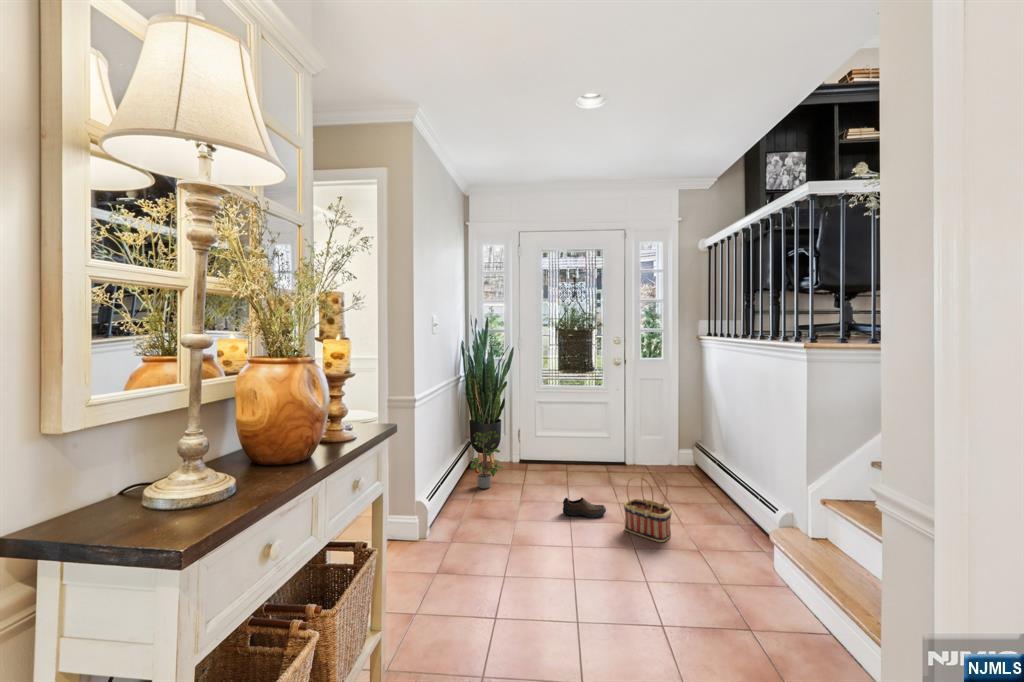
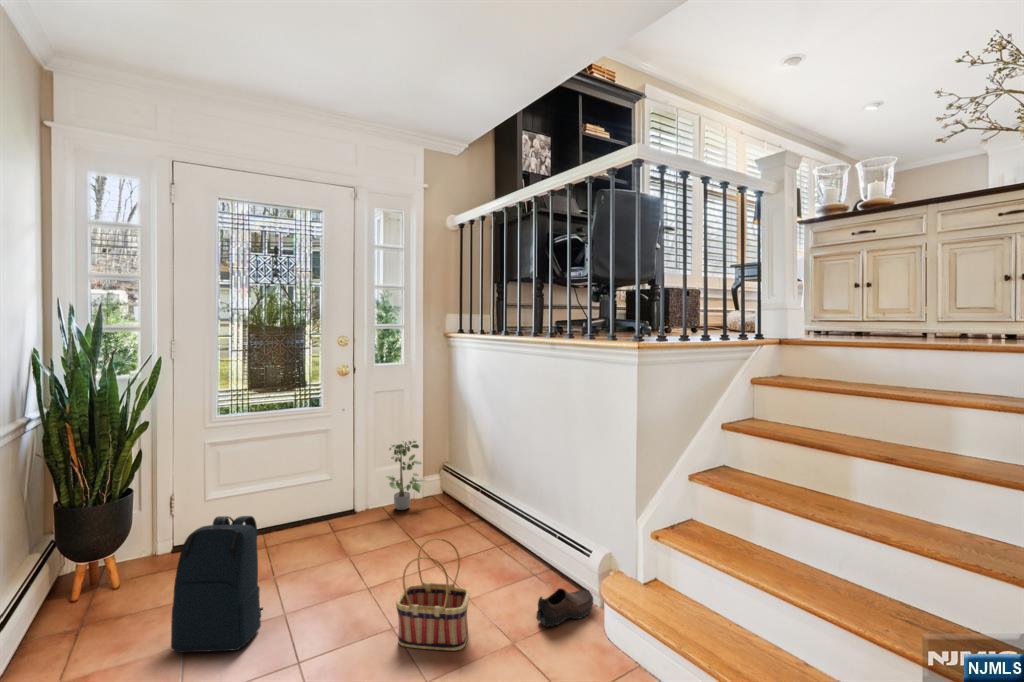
potted plant: present [471,431,504,489] -> present [386,441,425,510]
backpack: none [513,437,558,508] -> present [171,516,263,652]
shoe: present [563,498,606,518] -> present [536,588,593,627]

